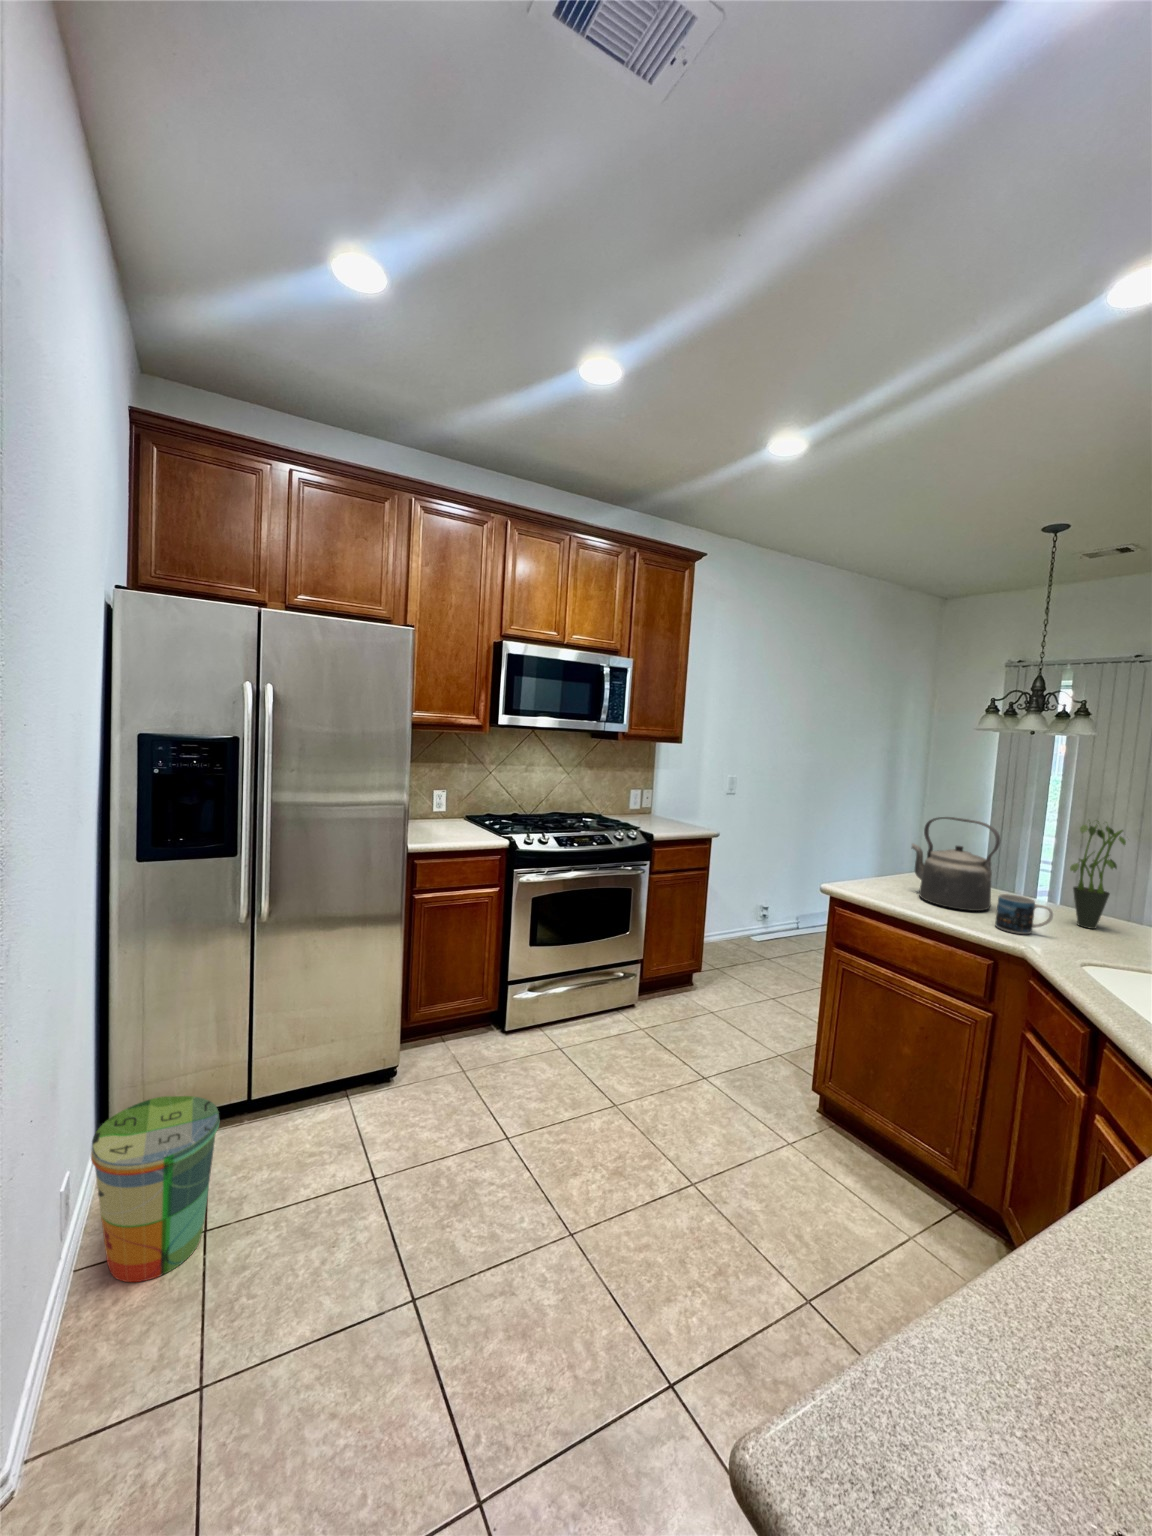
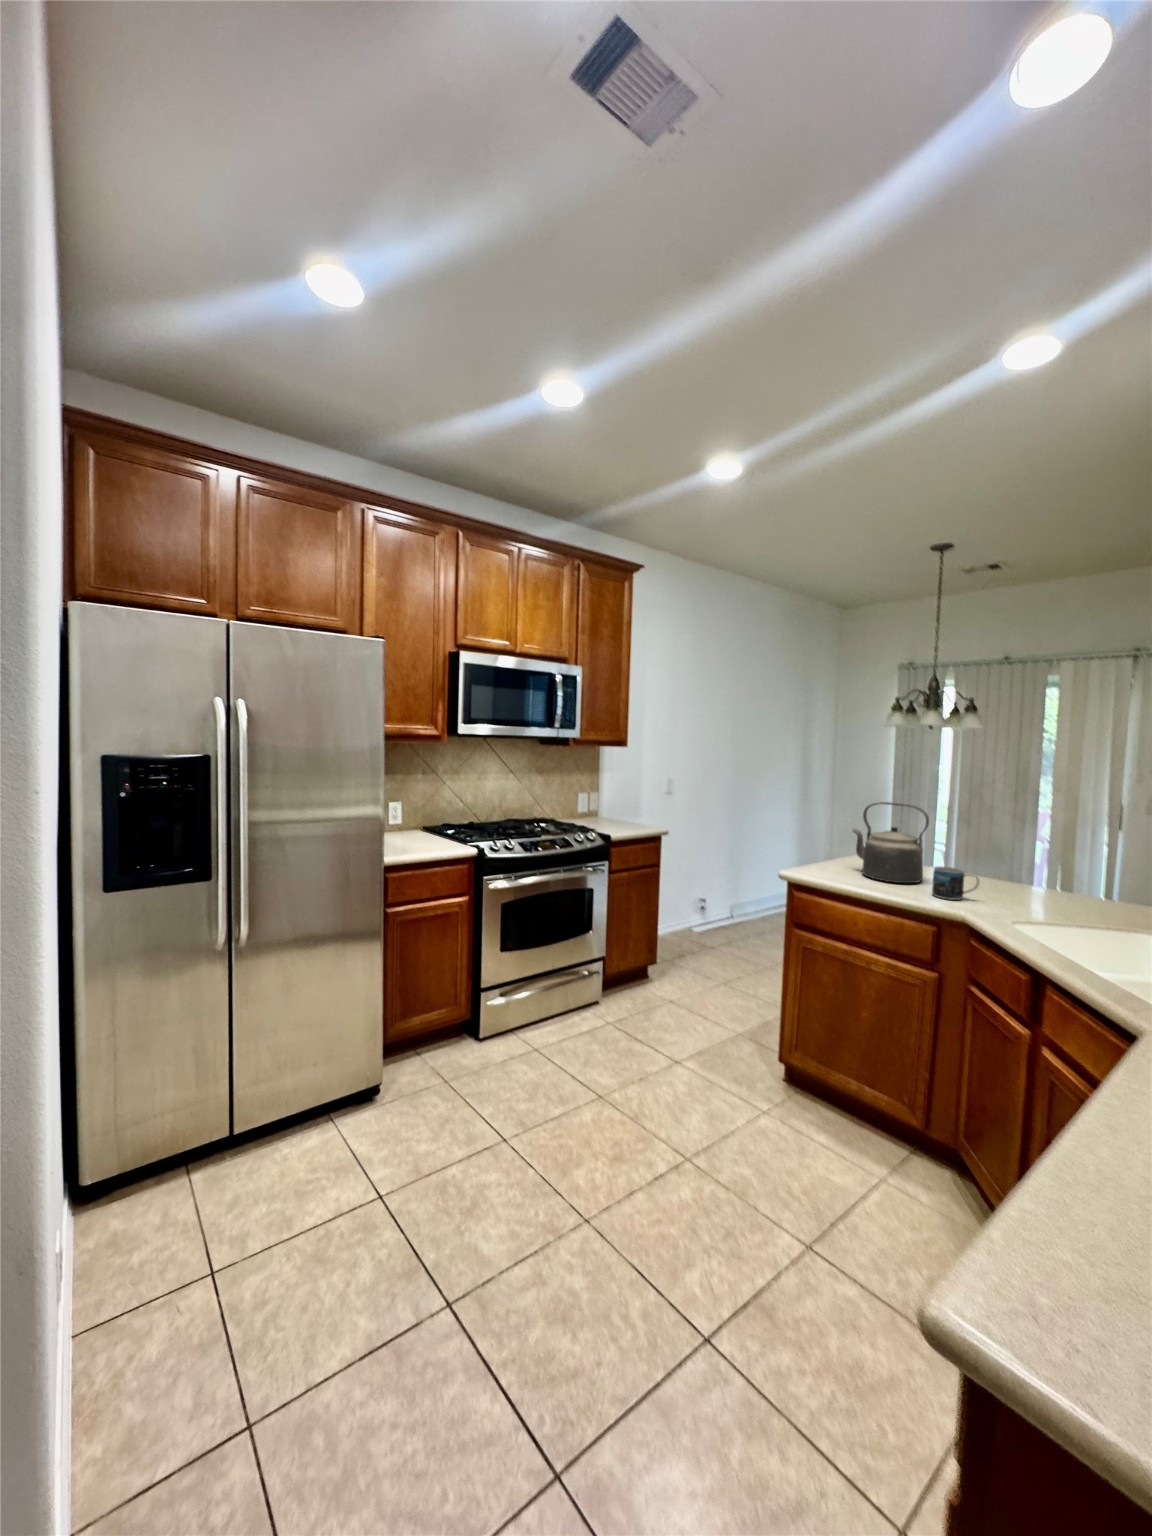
potted plant: present [1070,821,1126,929] -> none [987,798,1034,891]
trash can: present [91,1096,219,1282] -> none [88,1134,225,1340]

